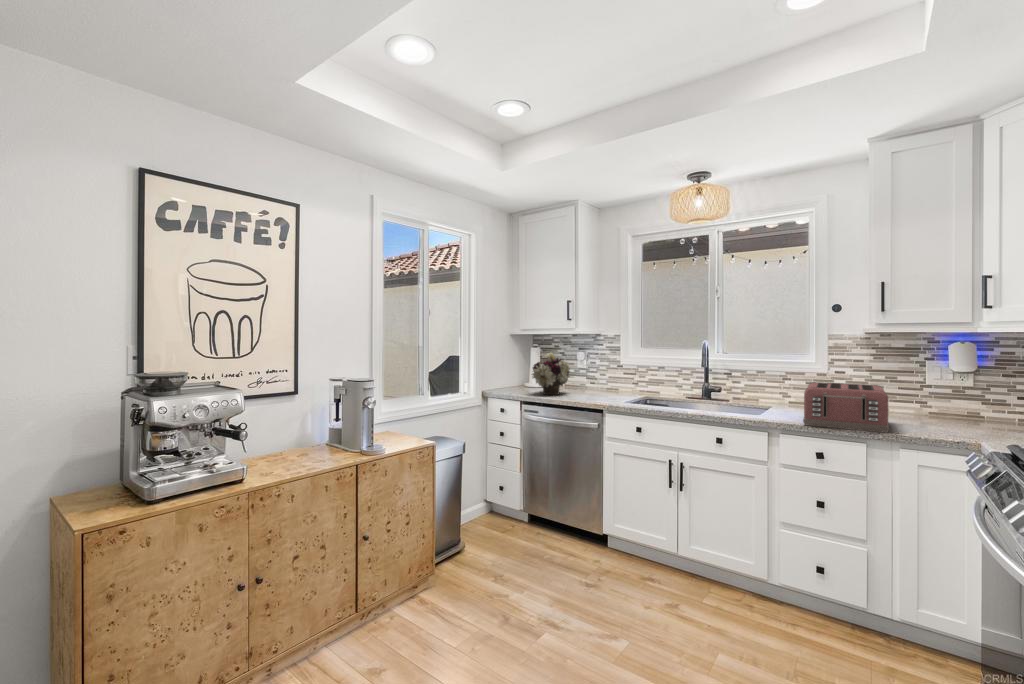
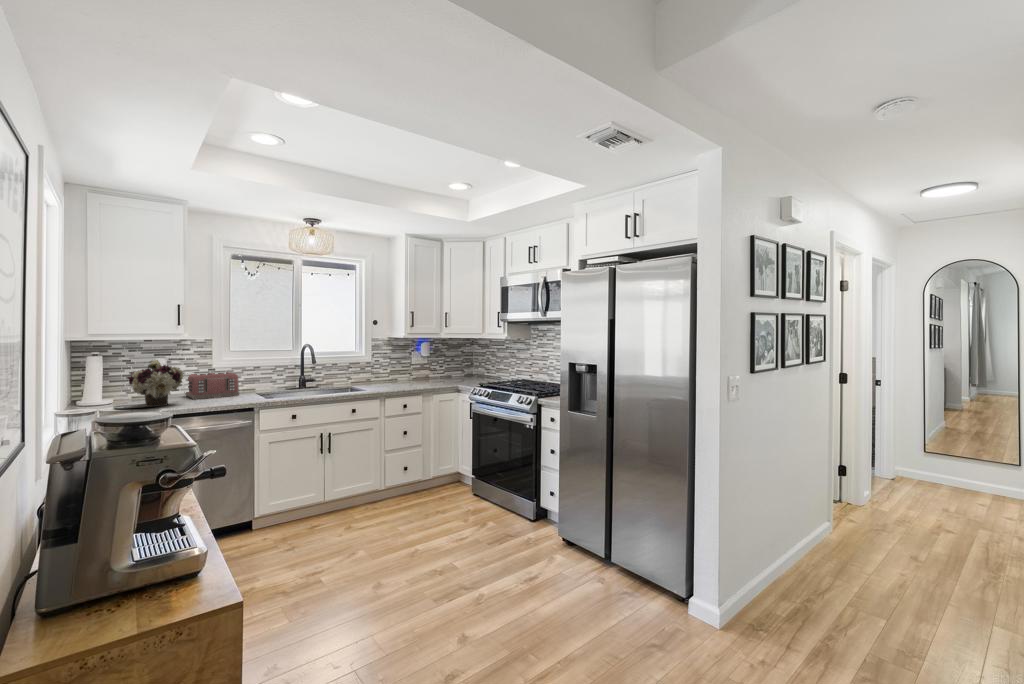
toaster: present [803,382,889,433] -> present [185,372,239,399]

